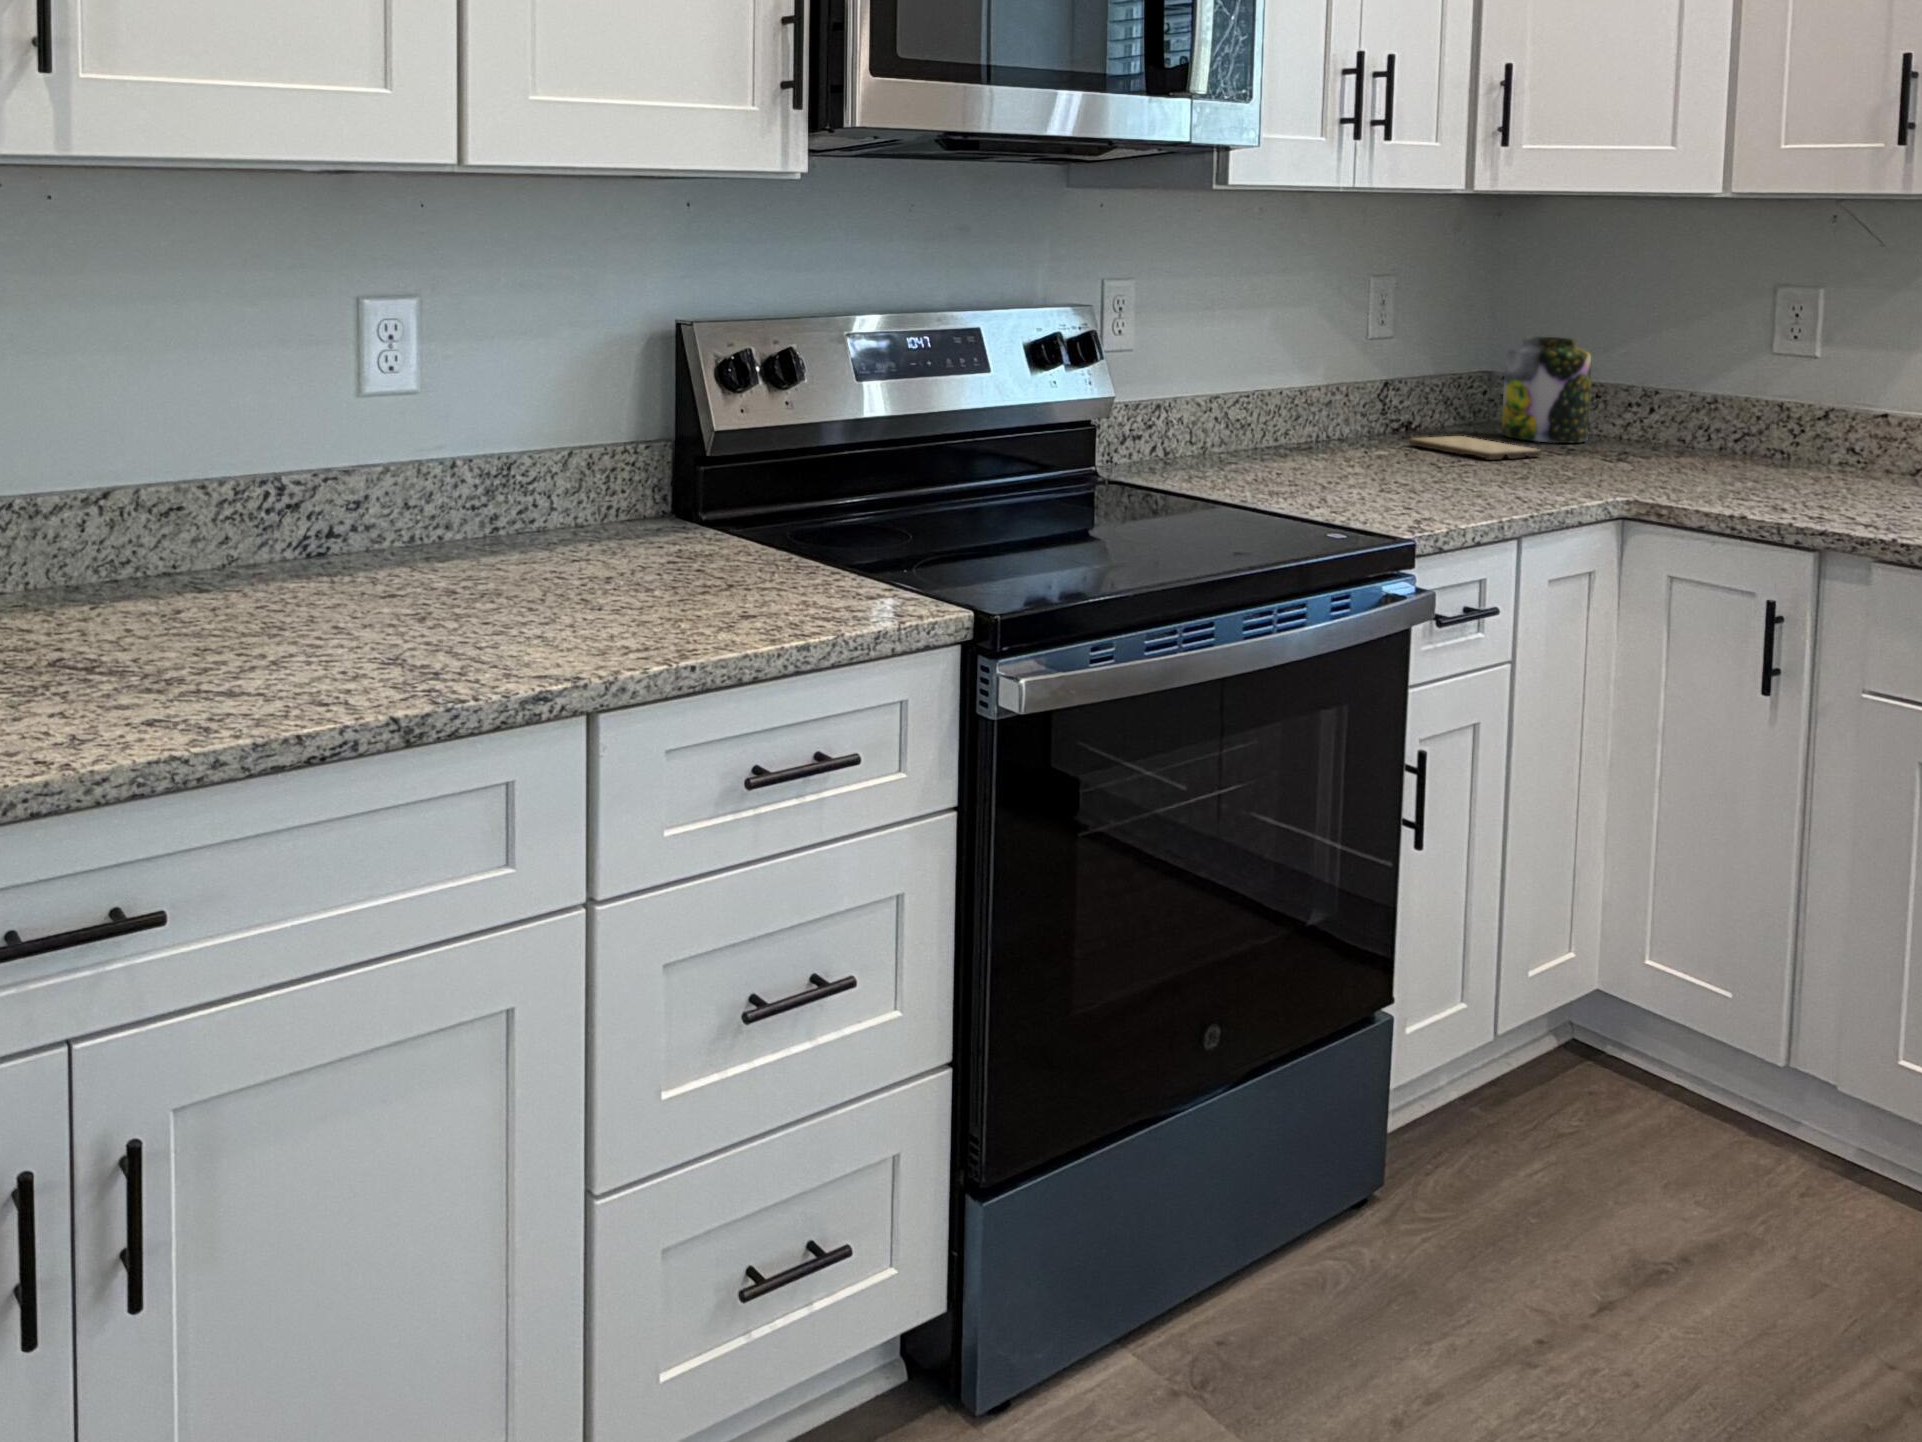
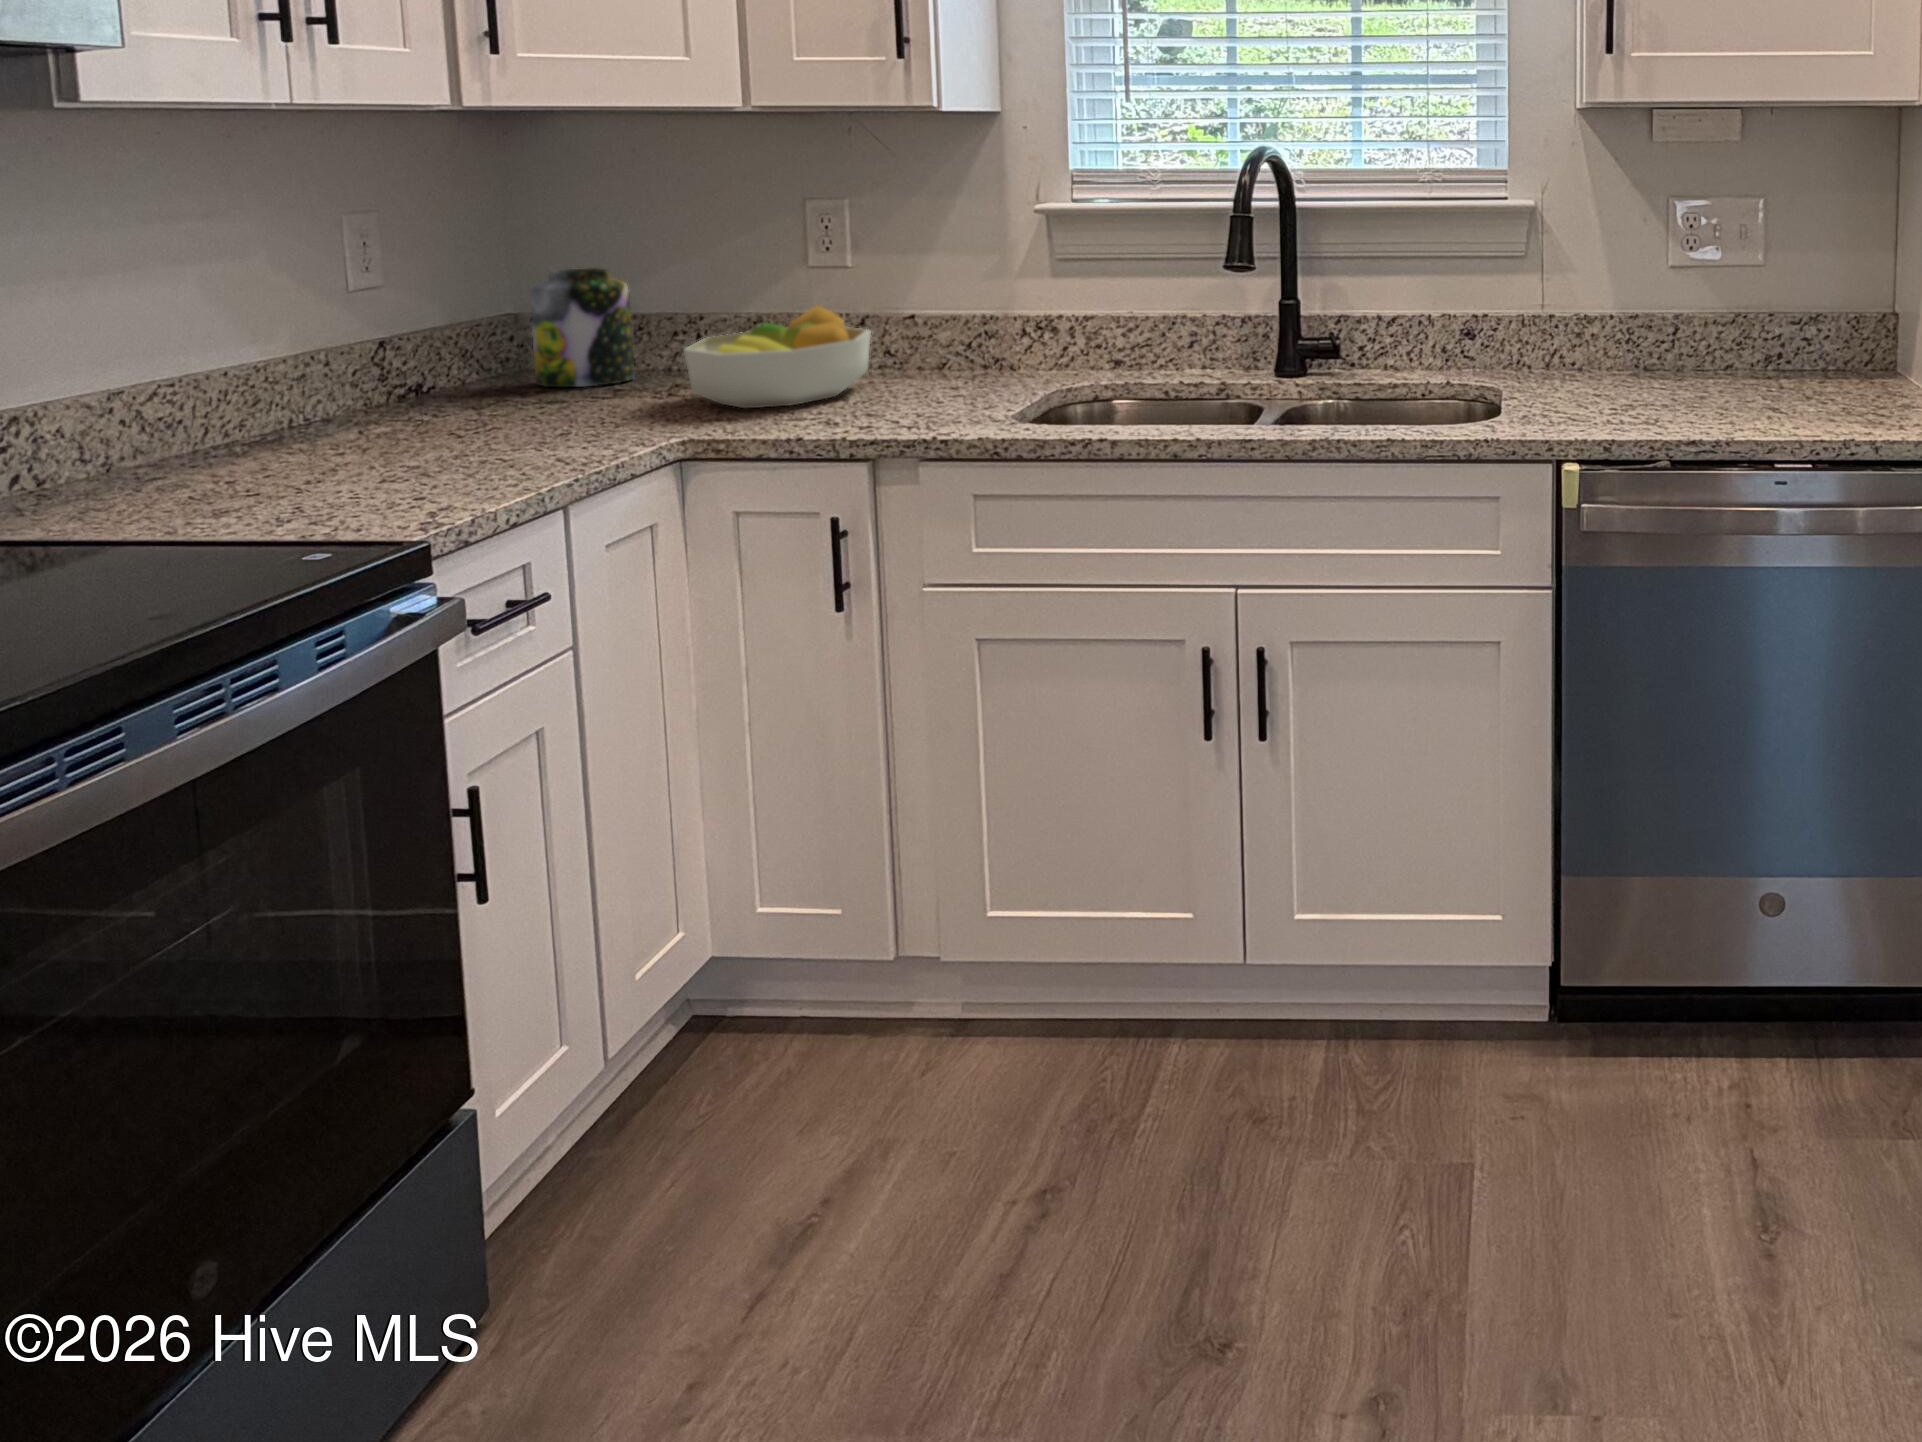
fruit bowl: none [1637,392,1834,486] -> present [684,306,871,408]
cutting board: present [1409,436,1541,460] -> none [419,394,583,419]

